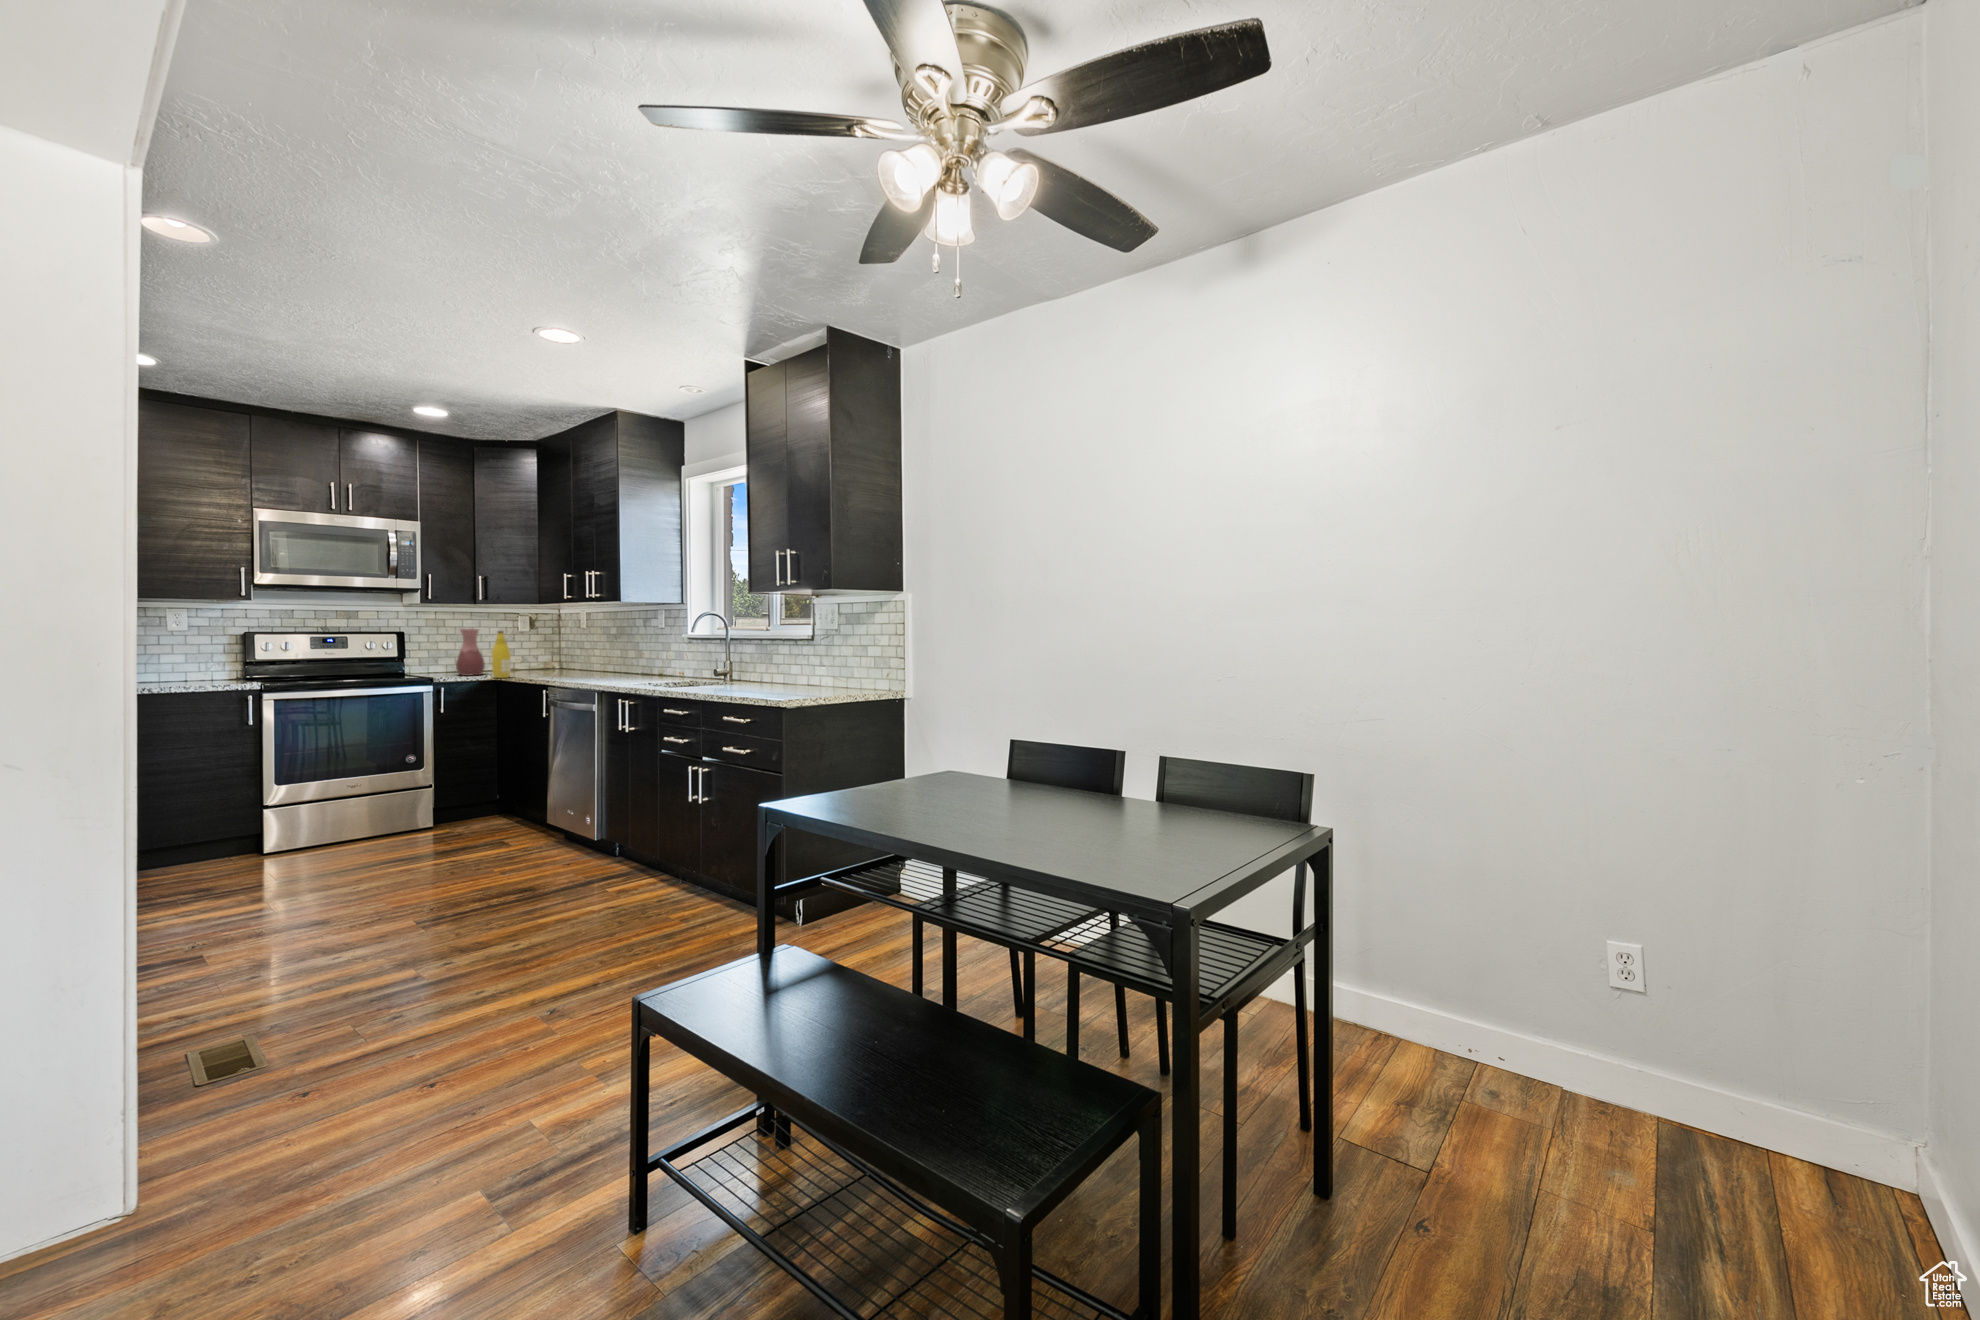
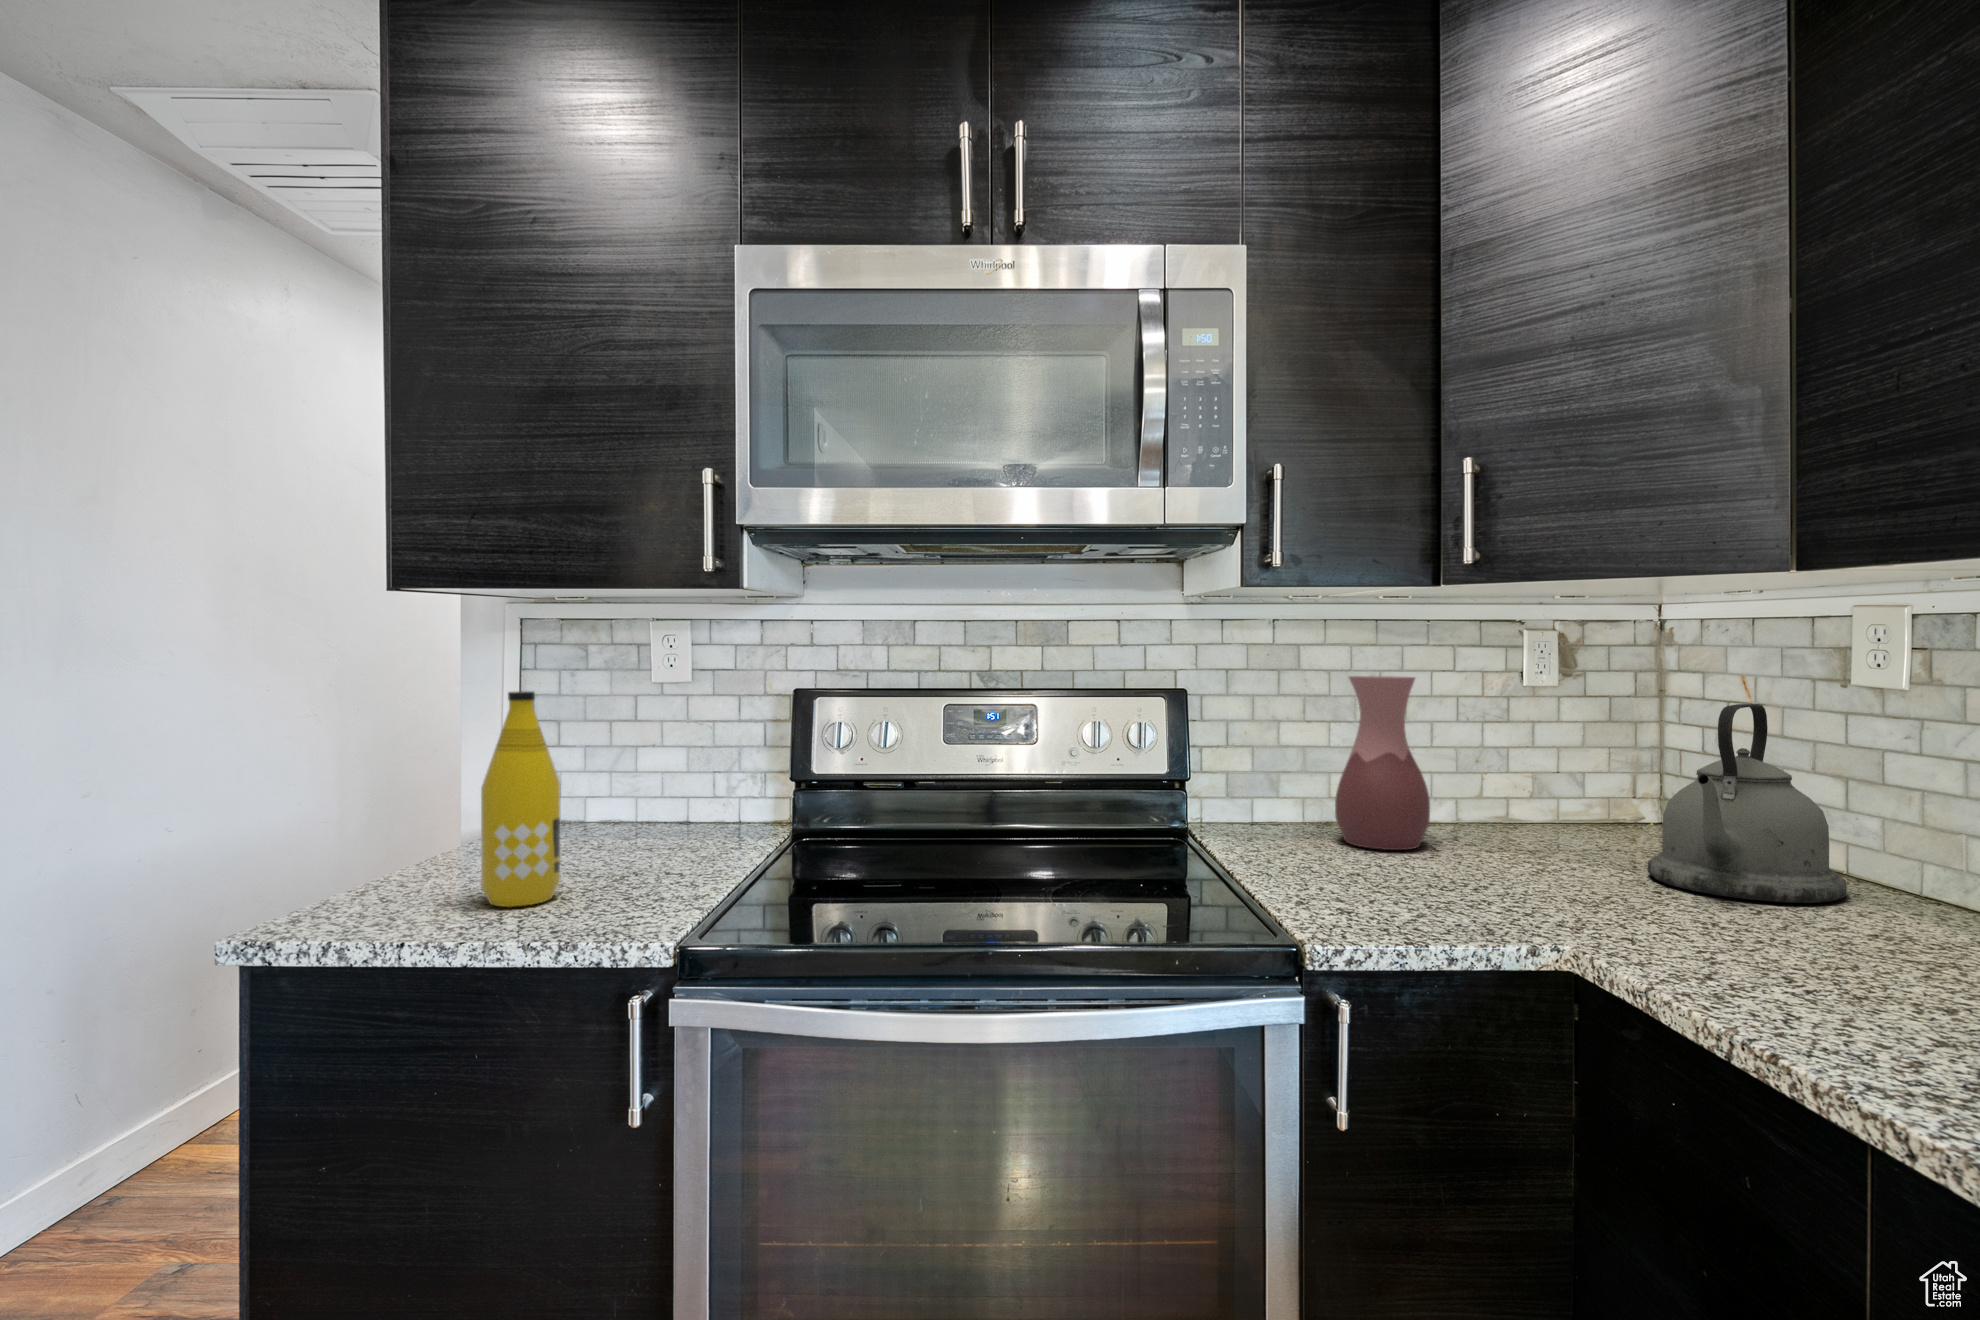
bottle: present [492,631,511,678] -> present [481,691,561,907]
kettle: none [535,635,575,676] -> present [1647,704,1846,903]

